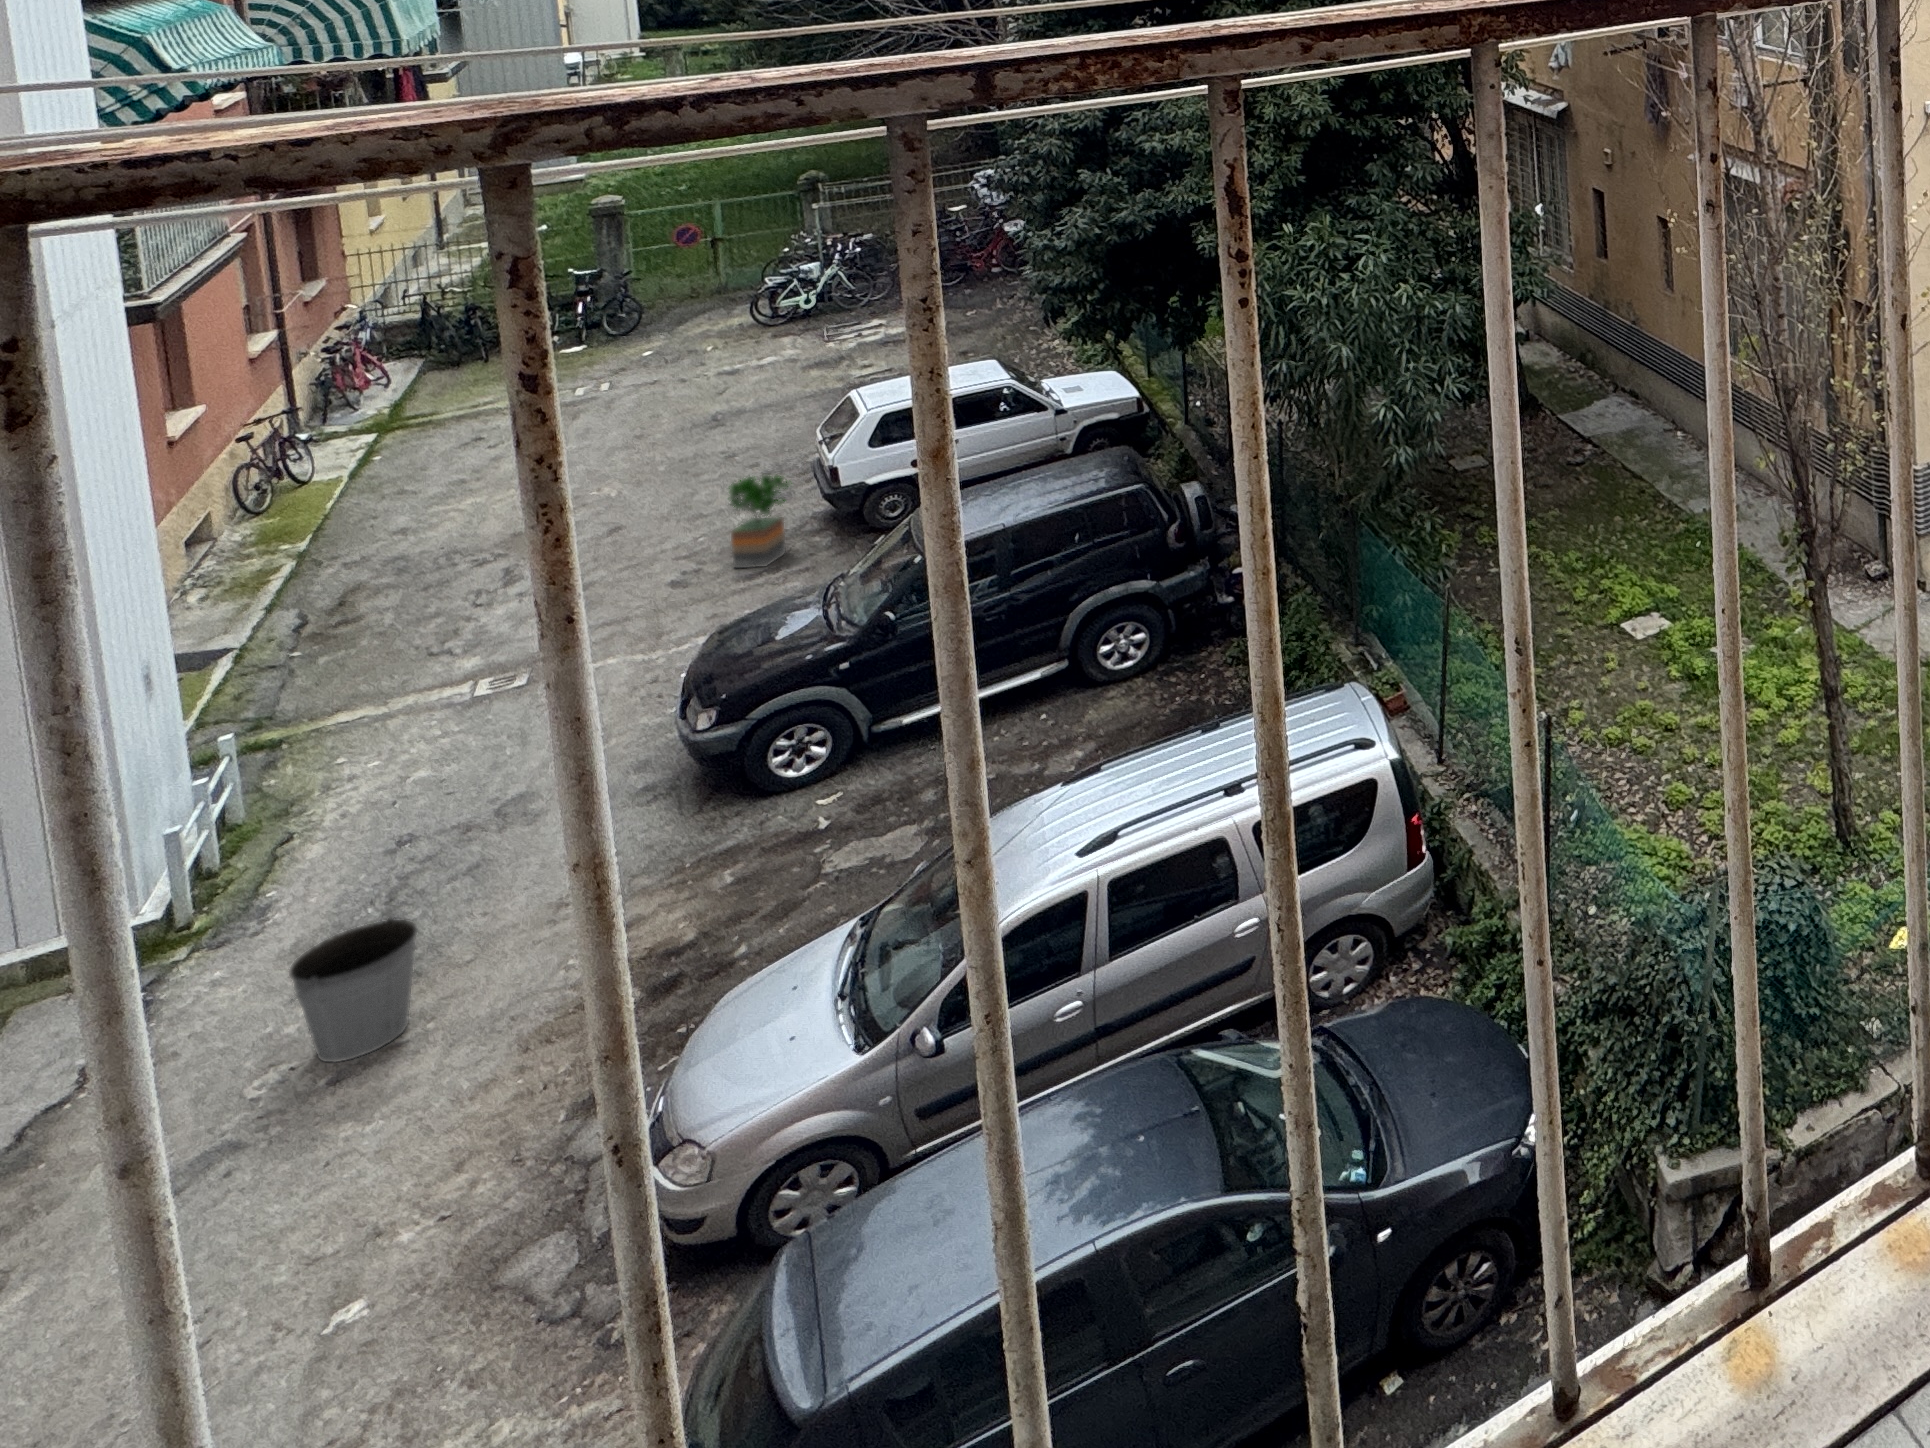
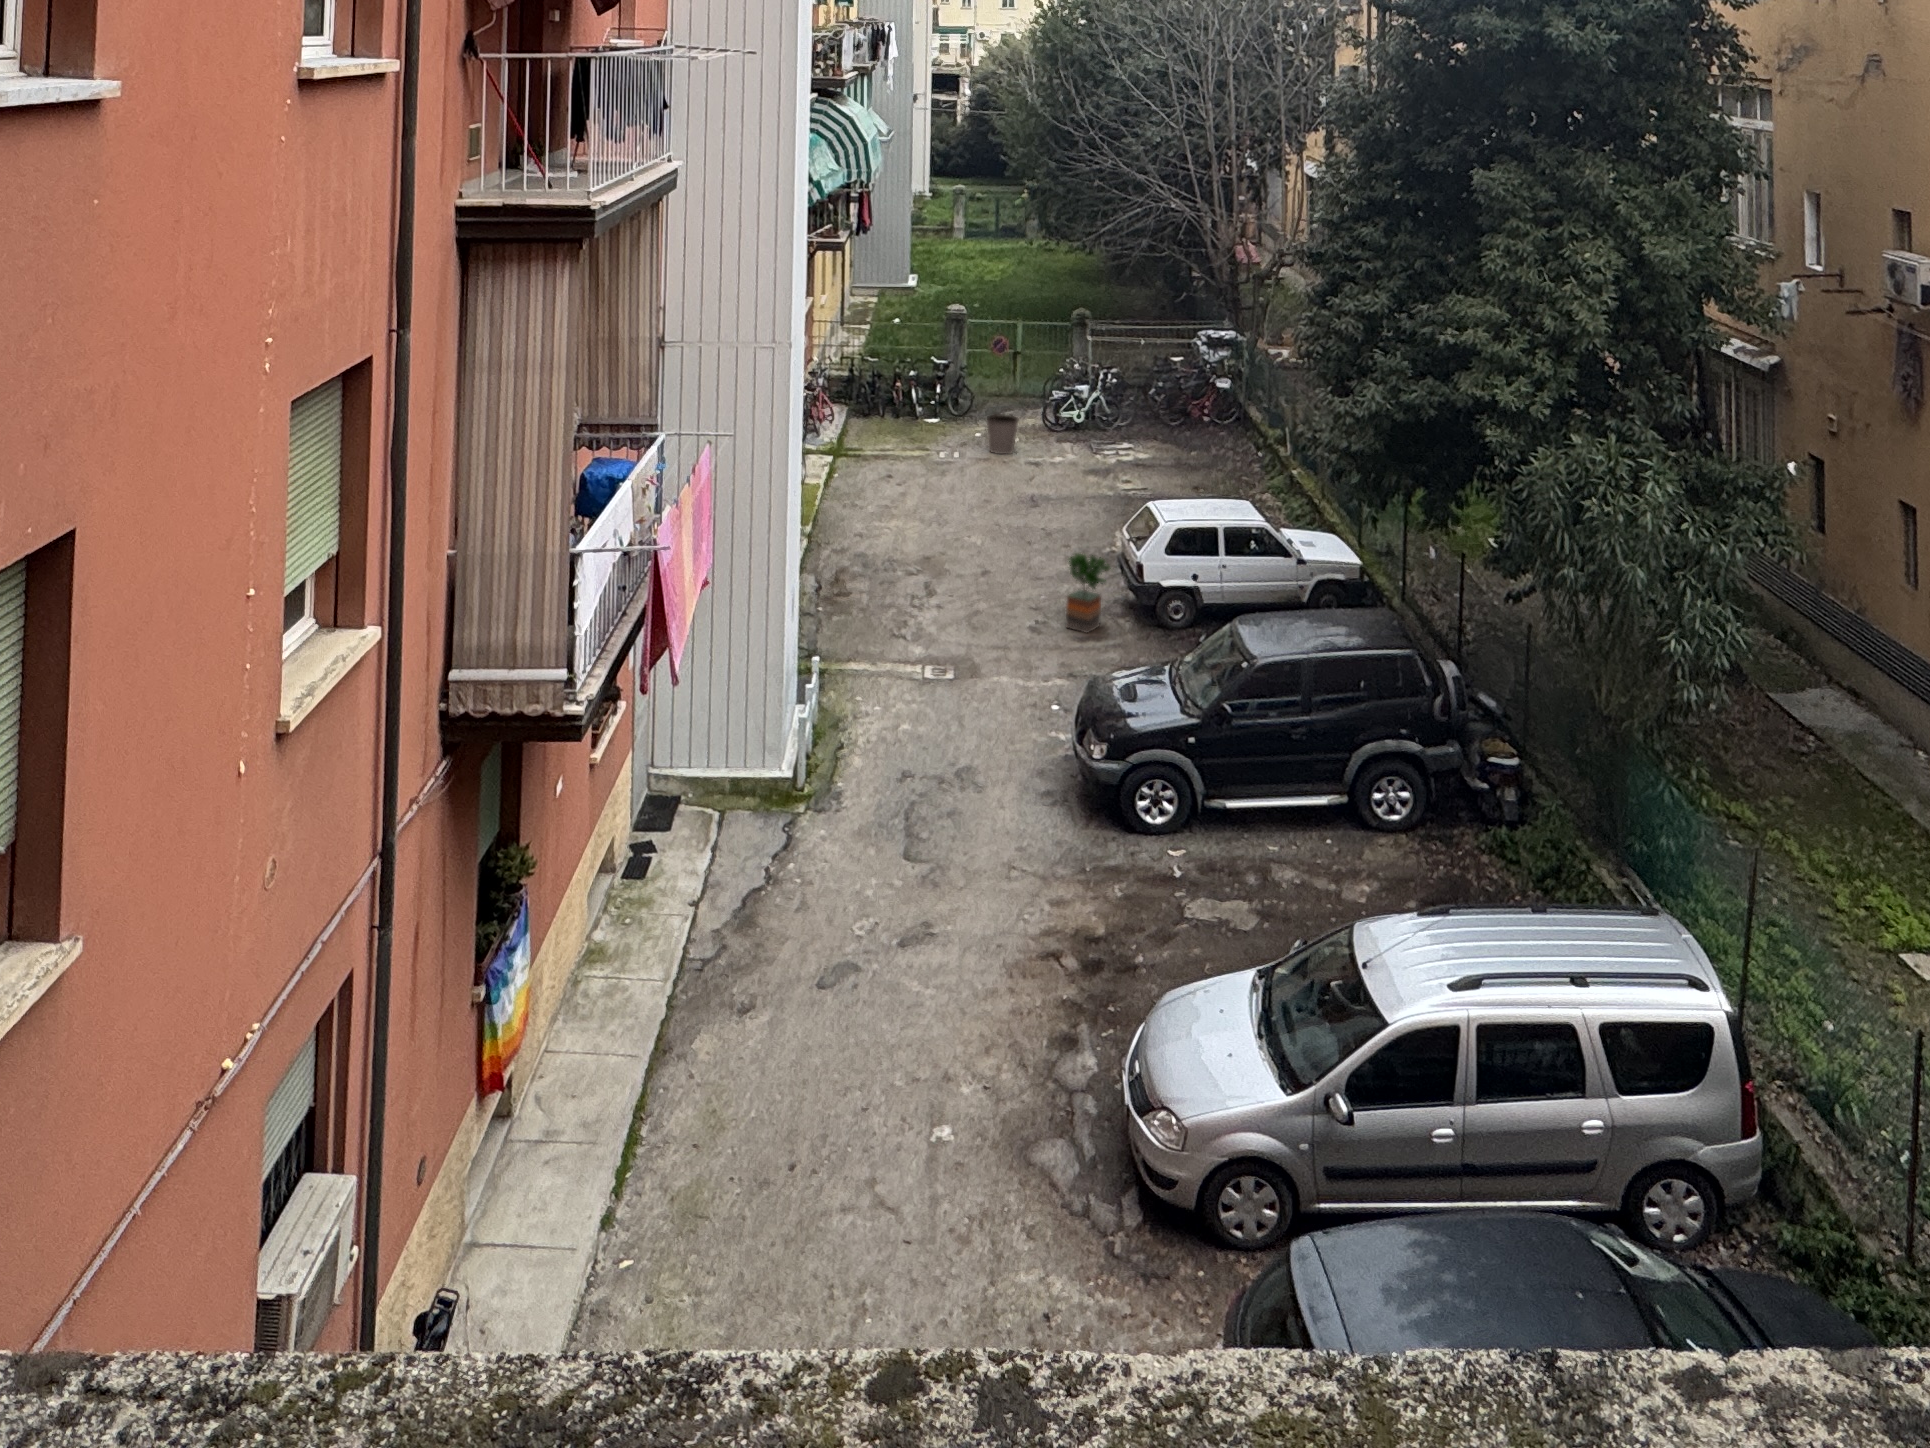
bucket: present [289,917,417,1062] -> present [985,414,1019,454]

